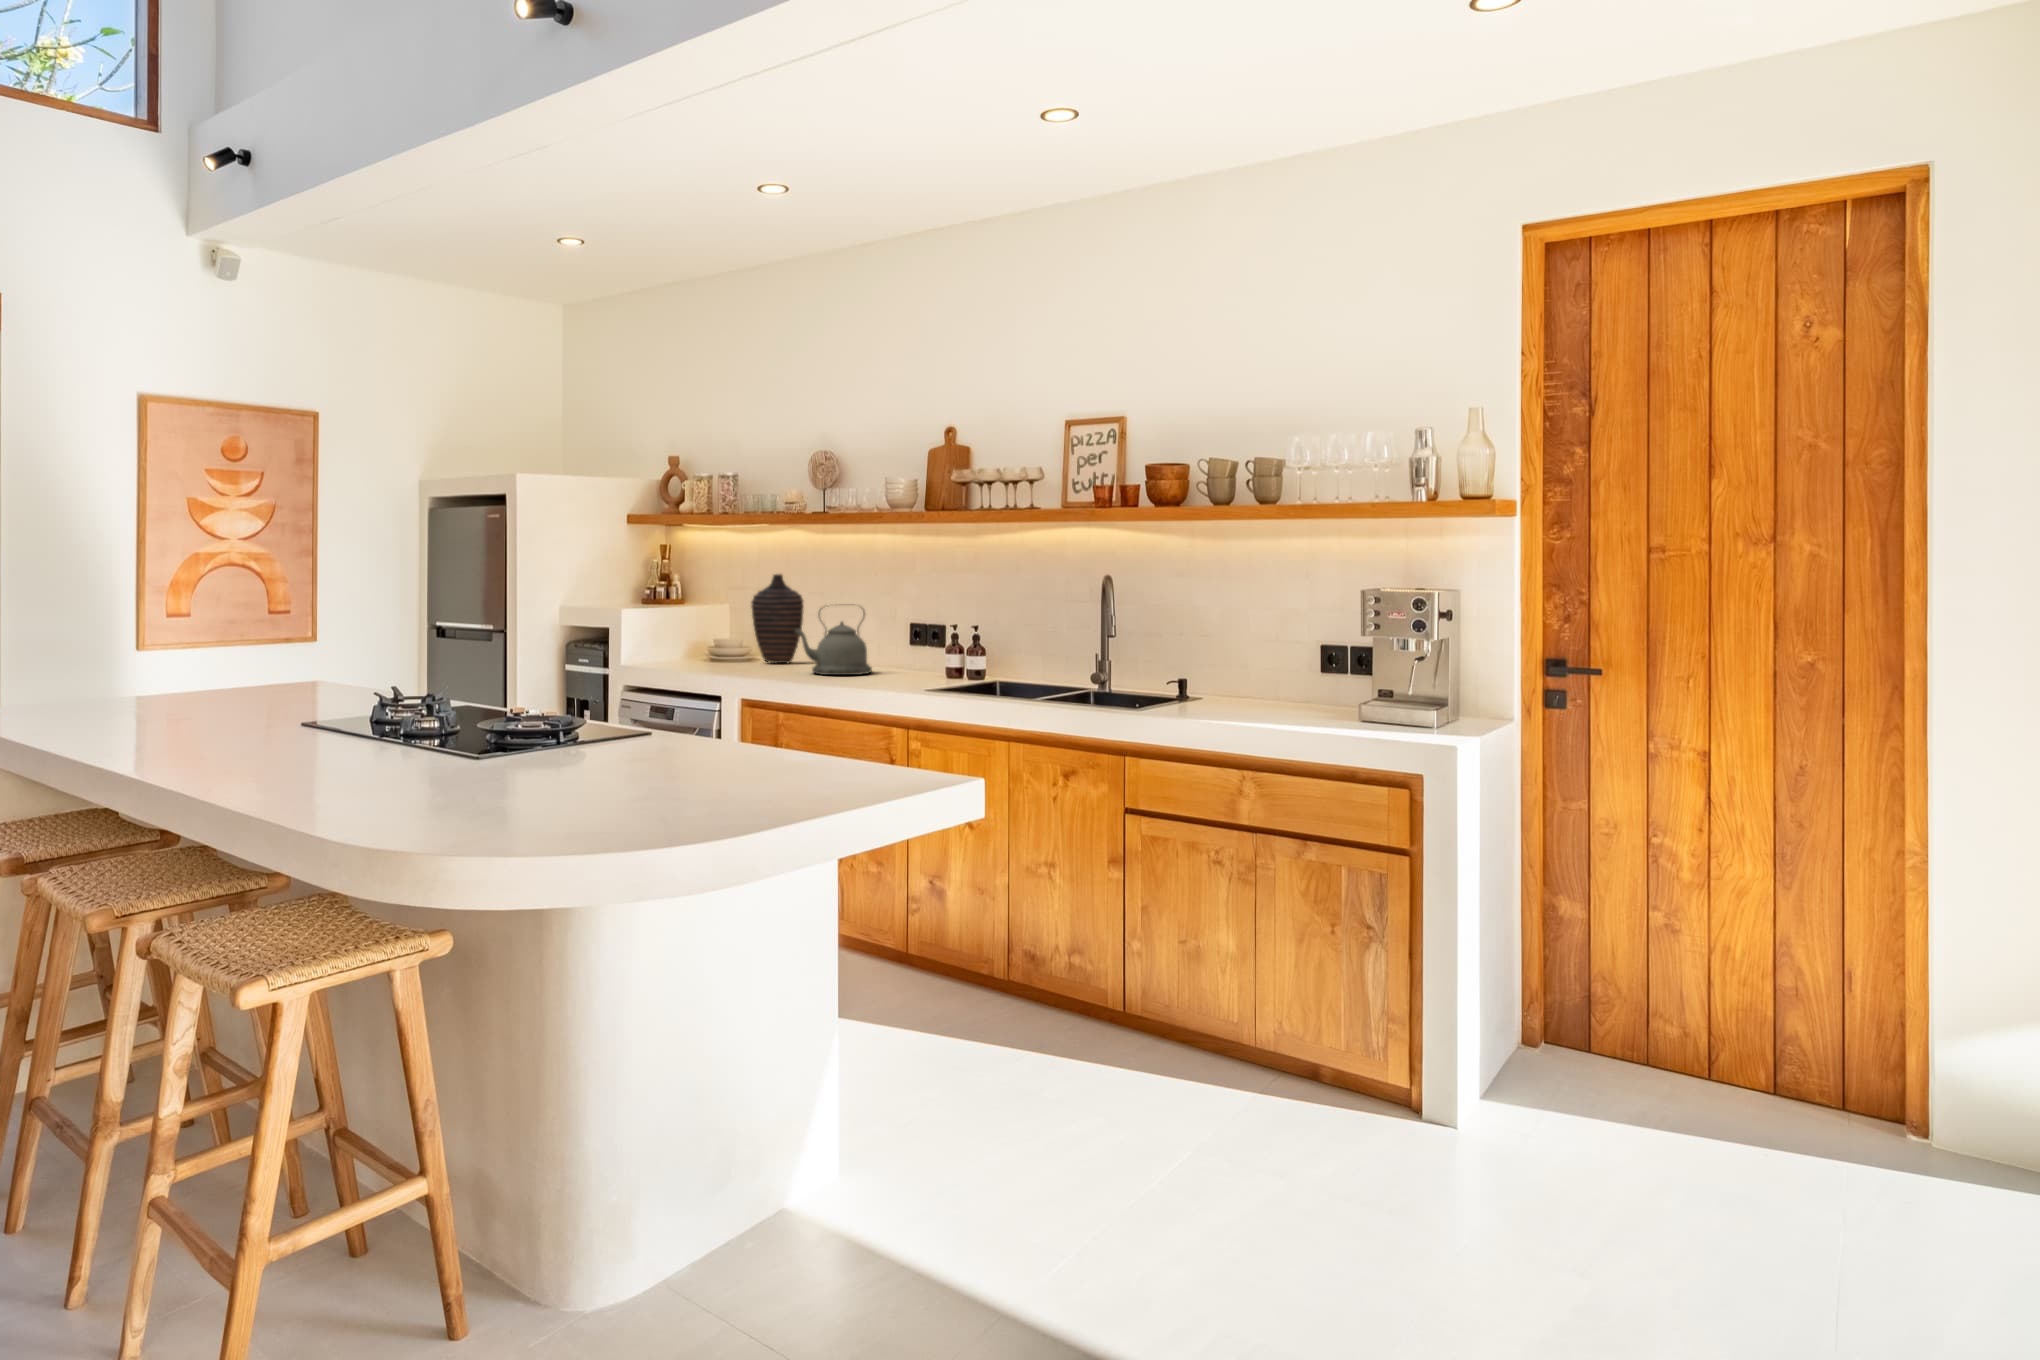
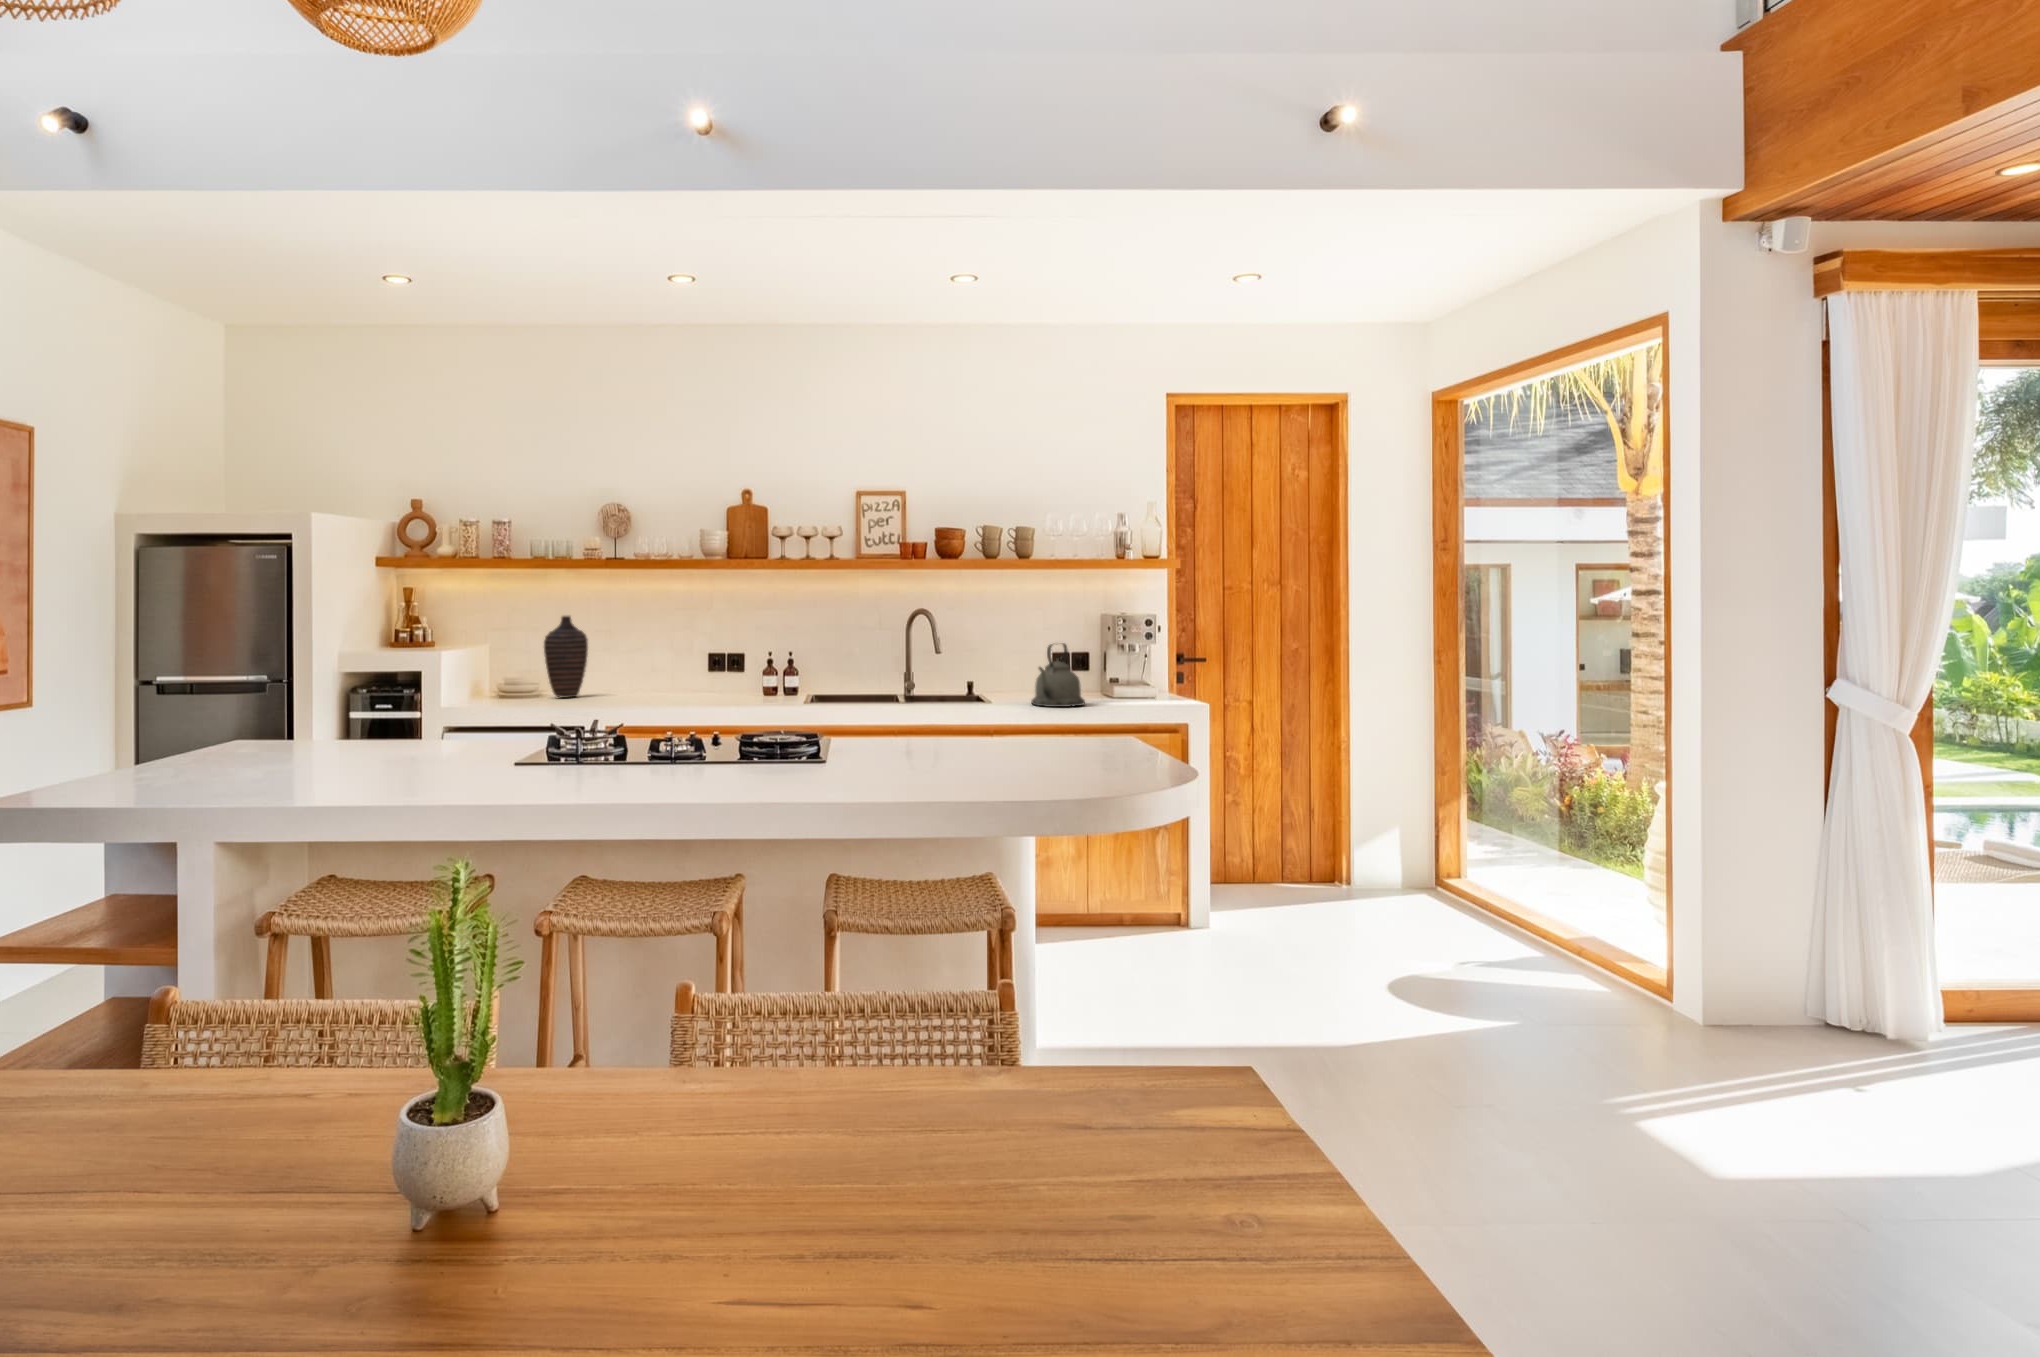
kettle: present [795,608,872,675] -> present [1031,643,1085,707]

